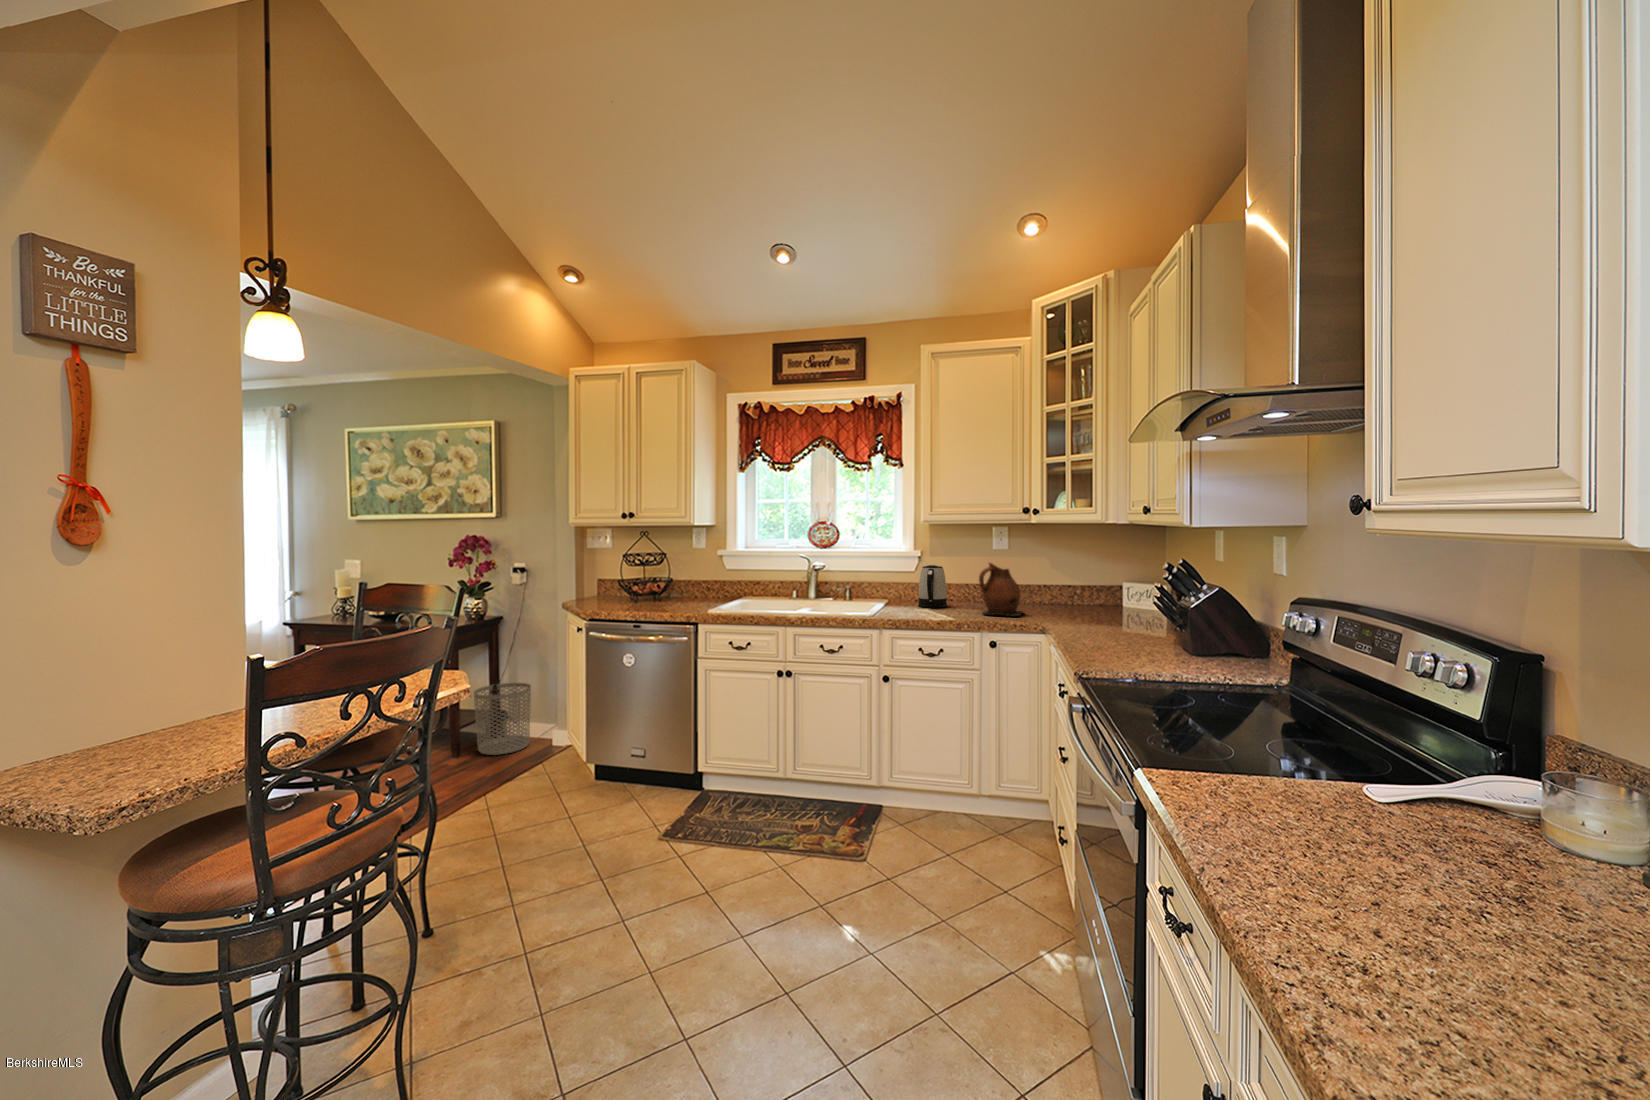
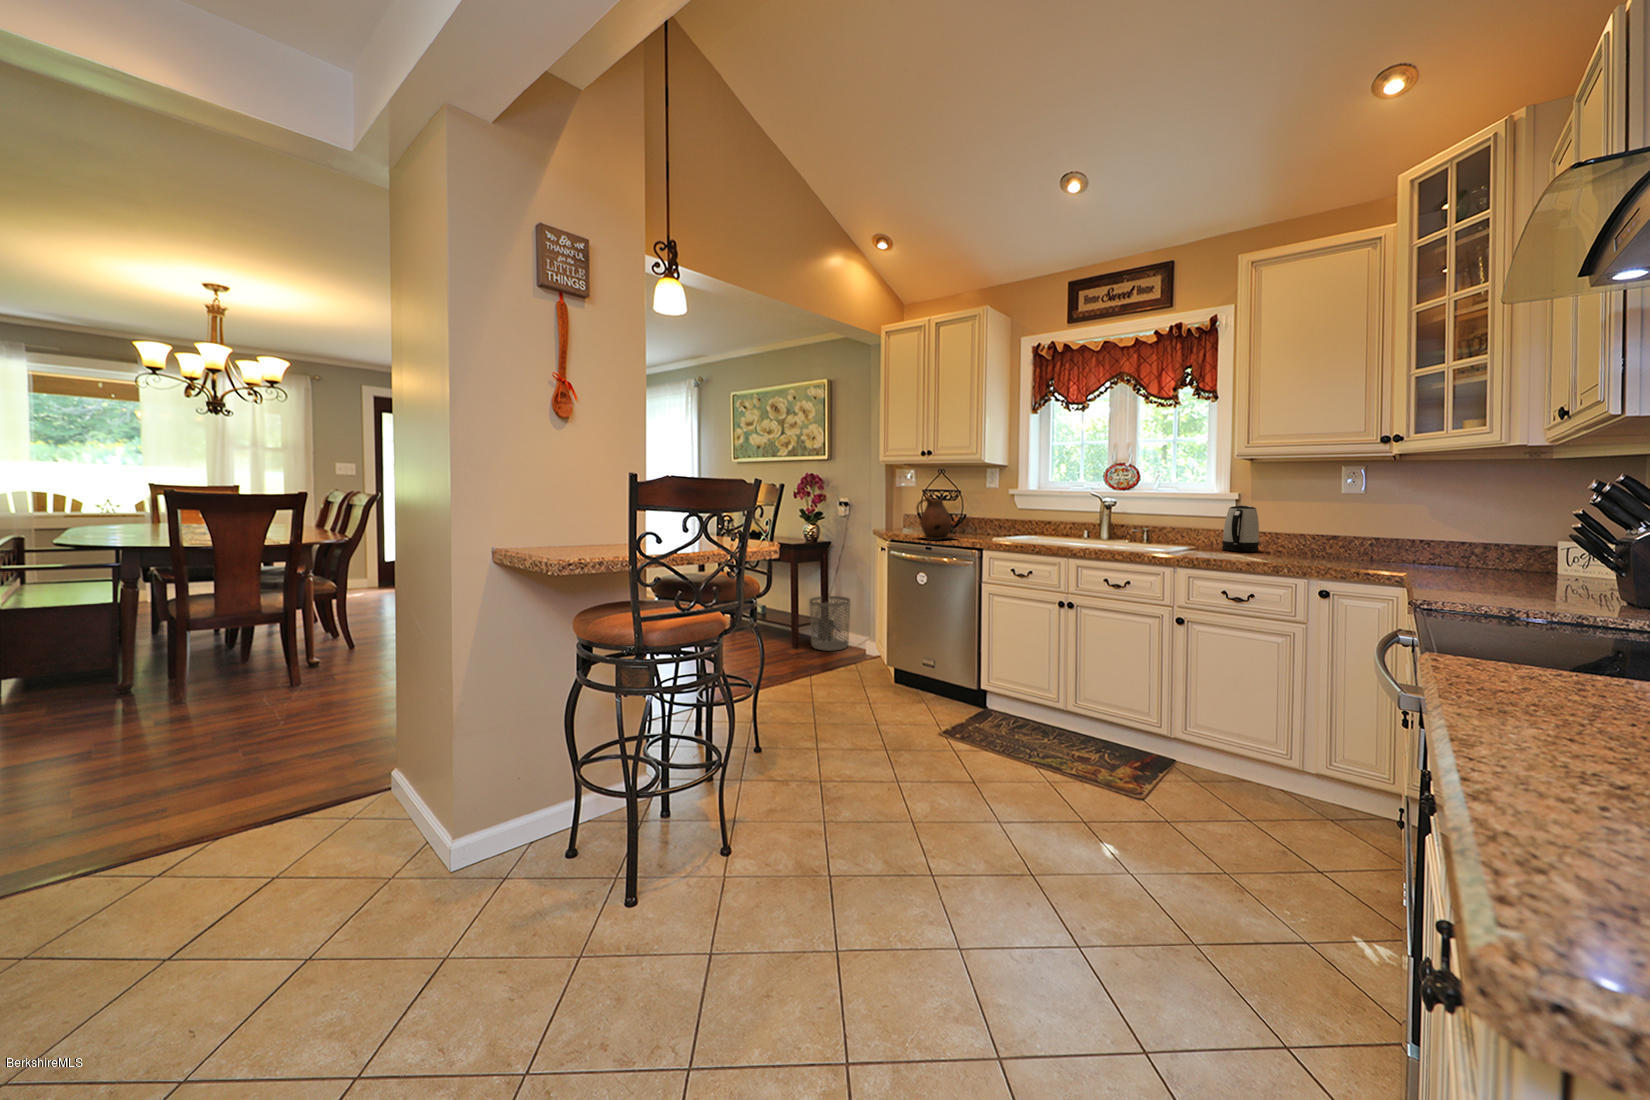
ceramic pitcher: present [979,562,1024,616] -> present [916,495,952,540]

